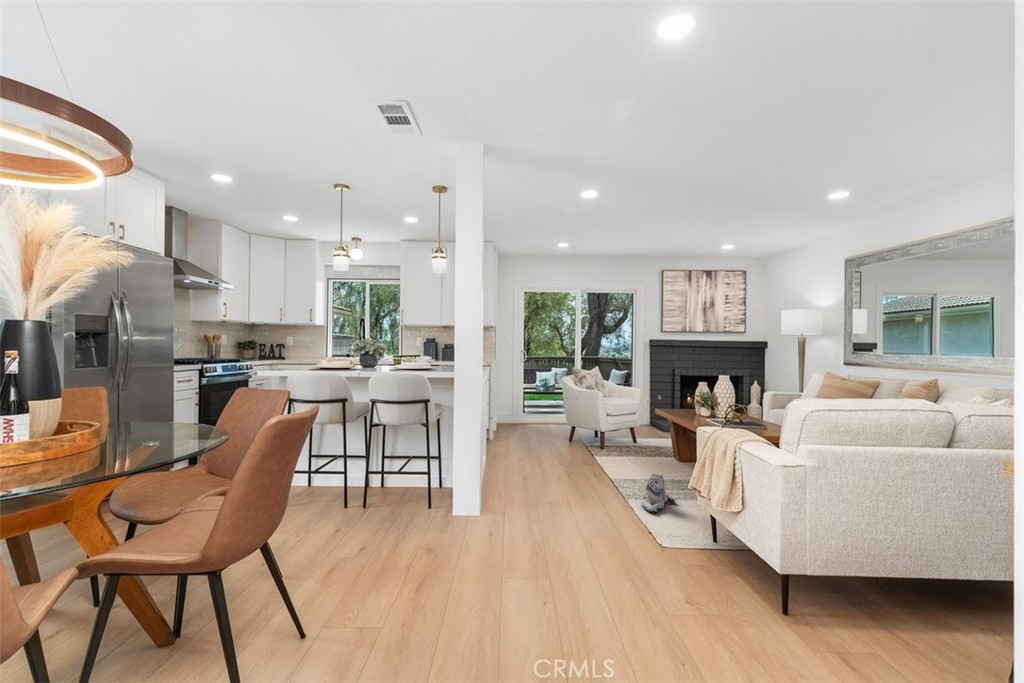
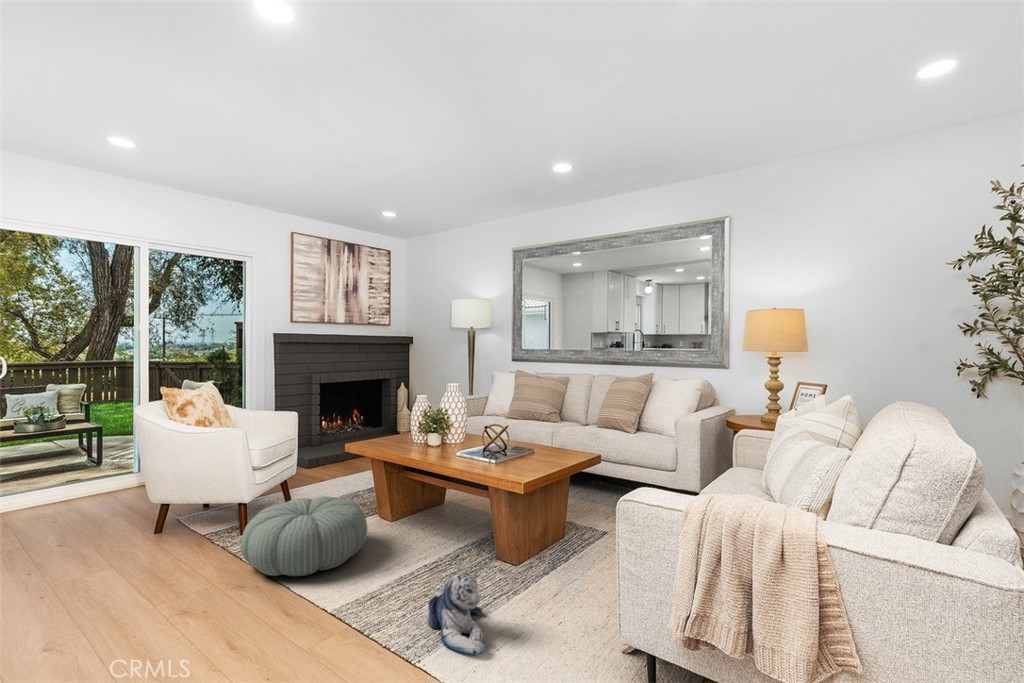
pouf: none [587,433,652,470] -> present [241,496,367,576]

